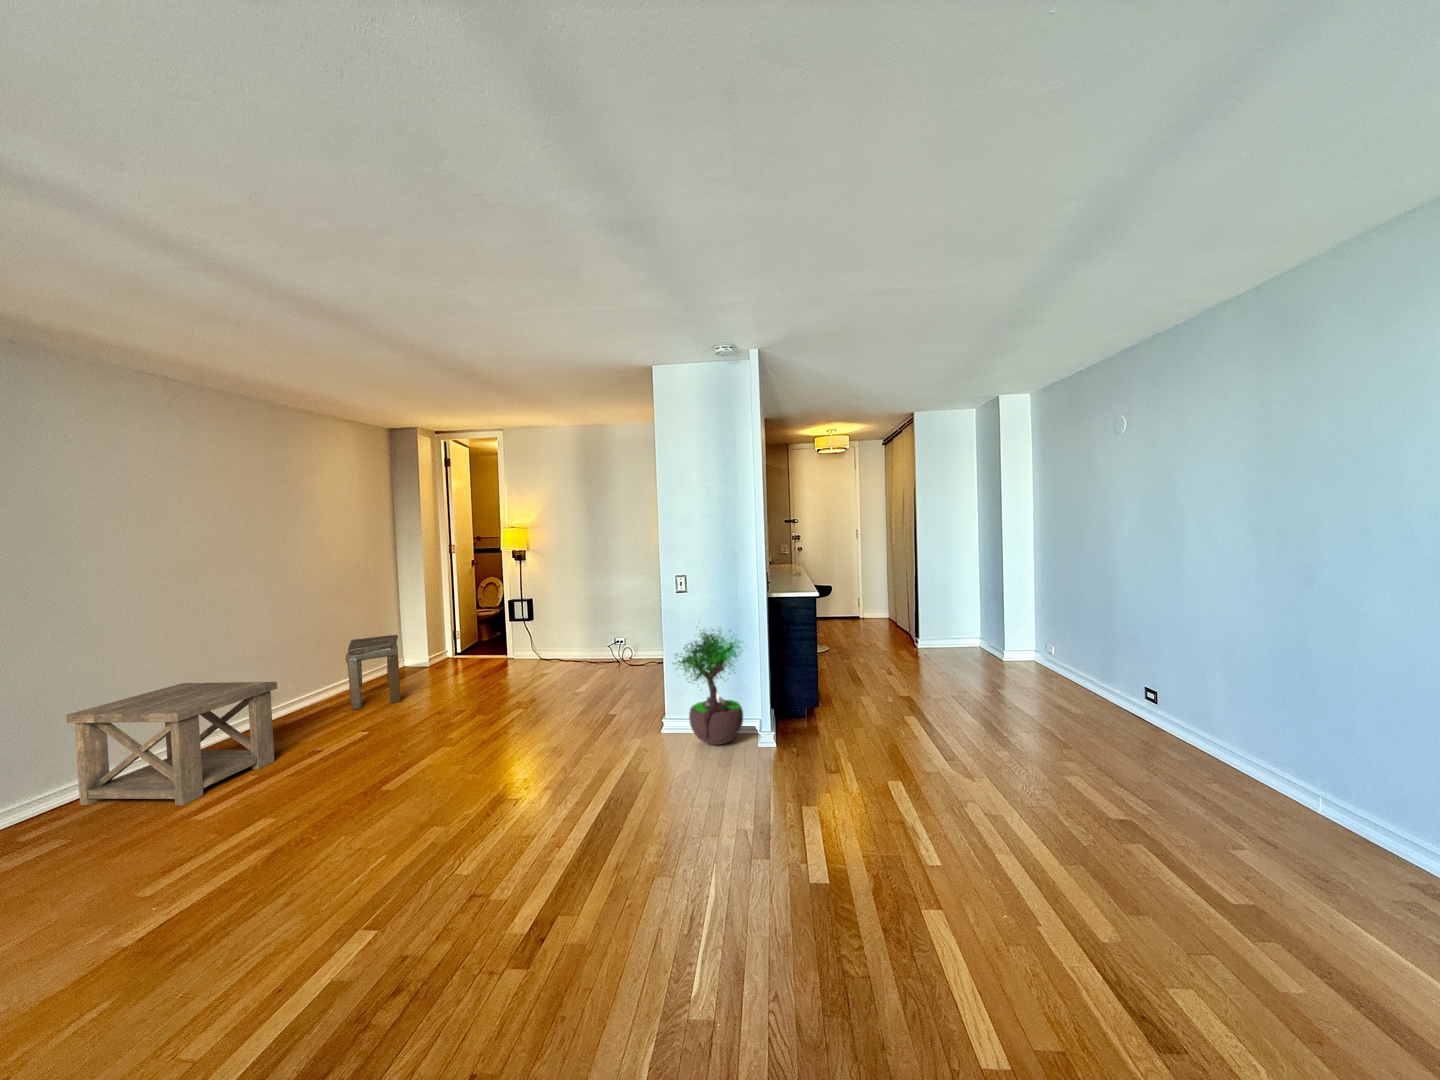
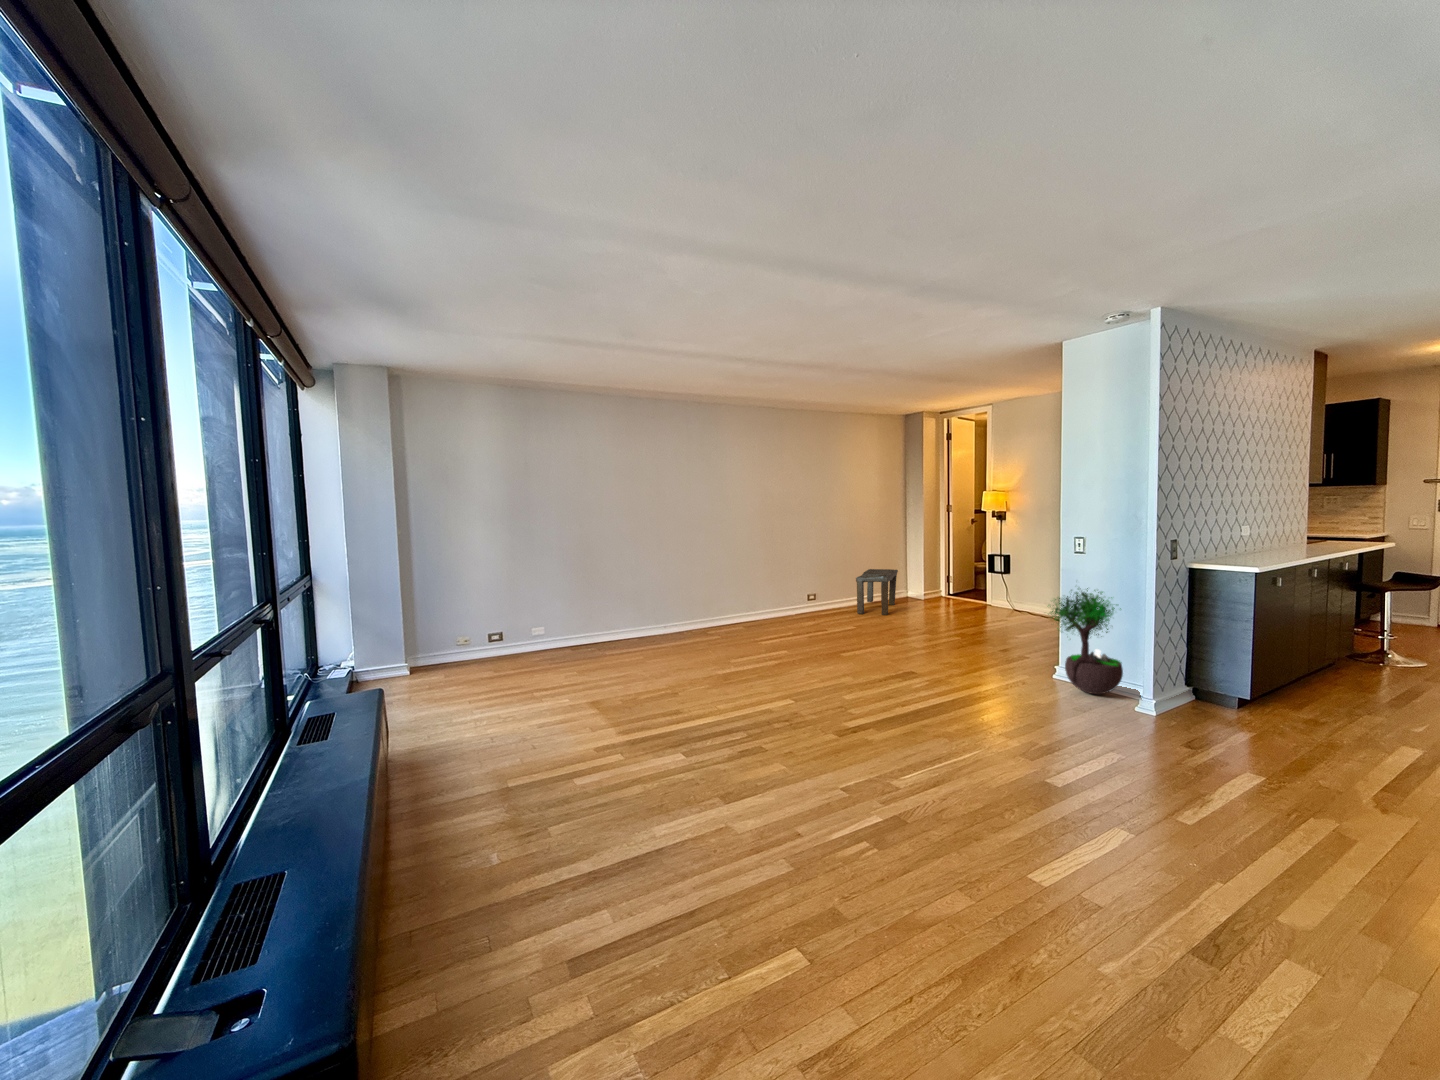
side table: present [66,682,277,805] -> none [722,577,806,637]

